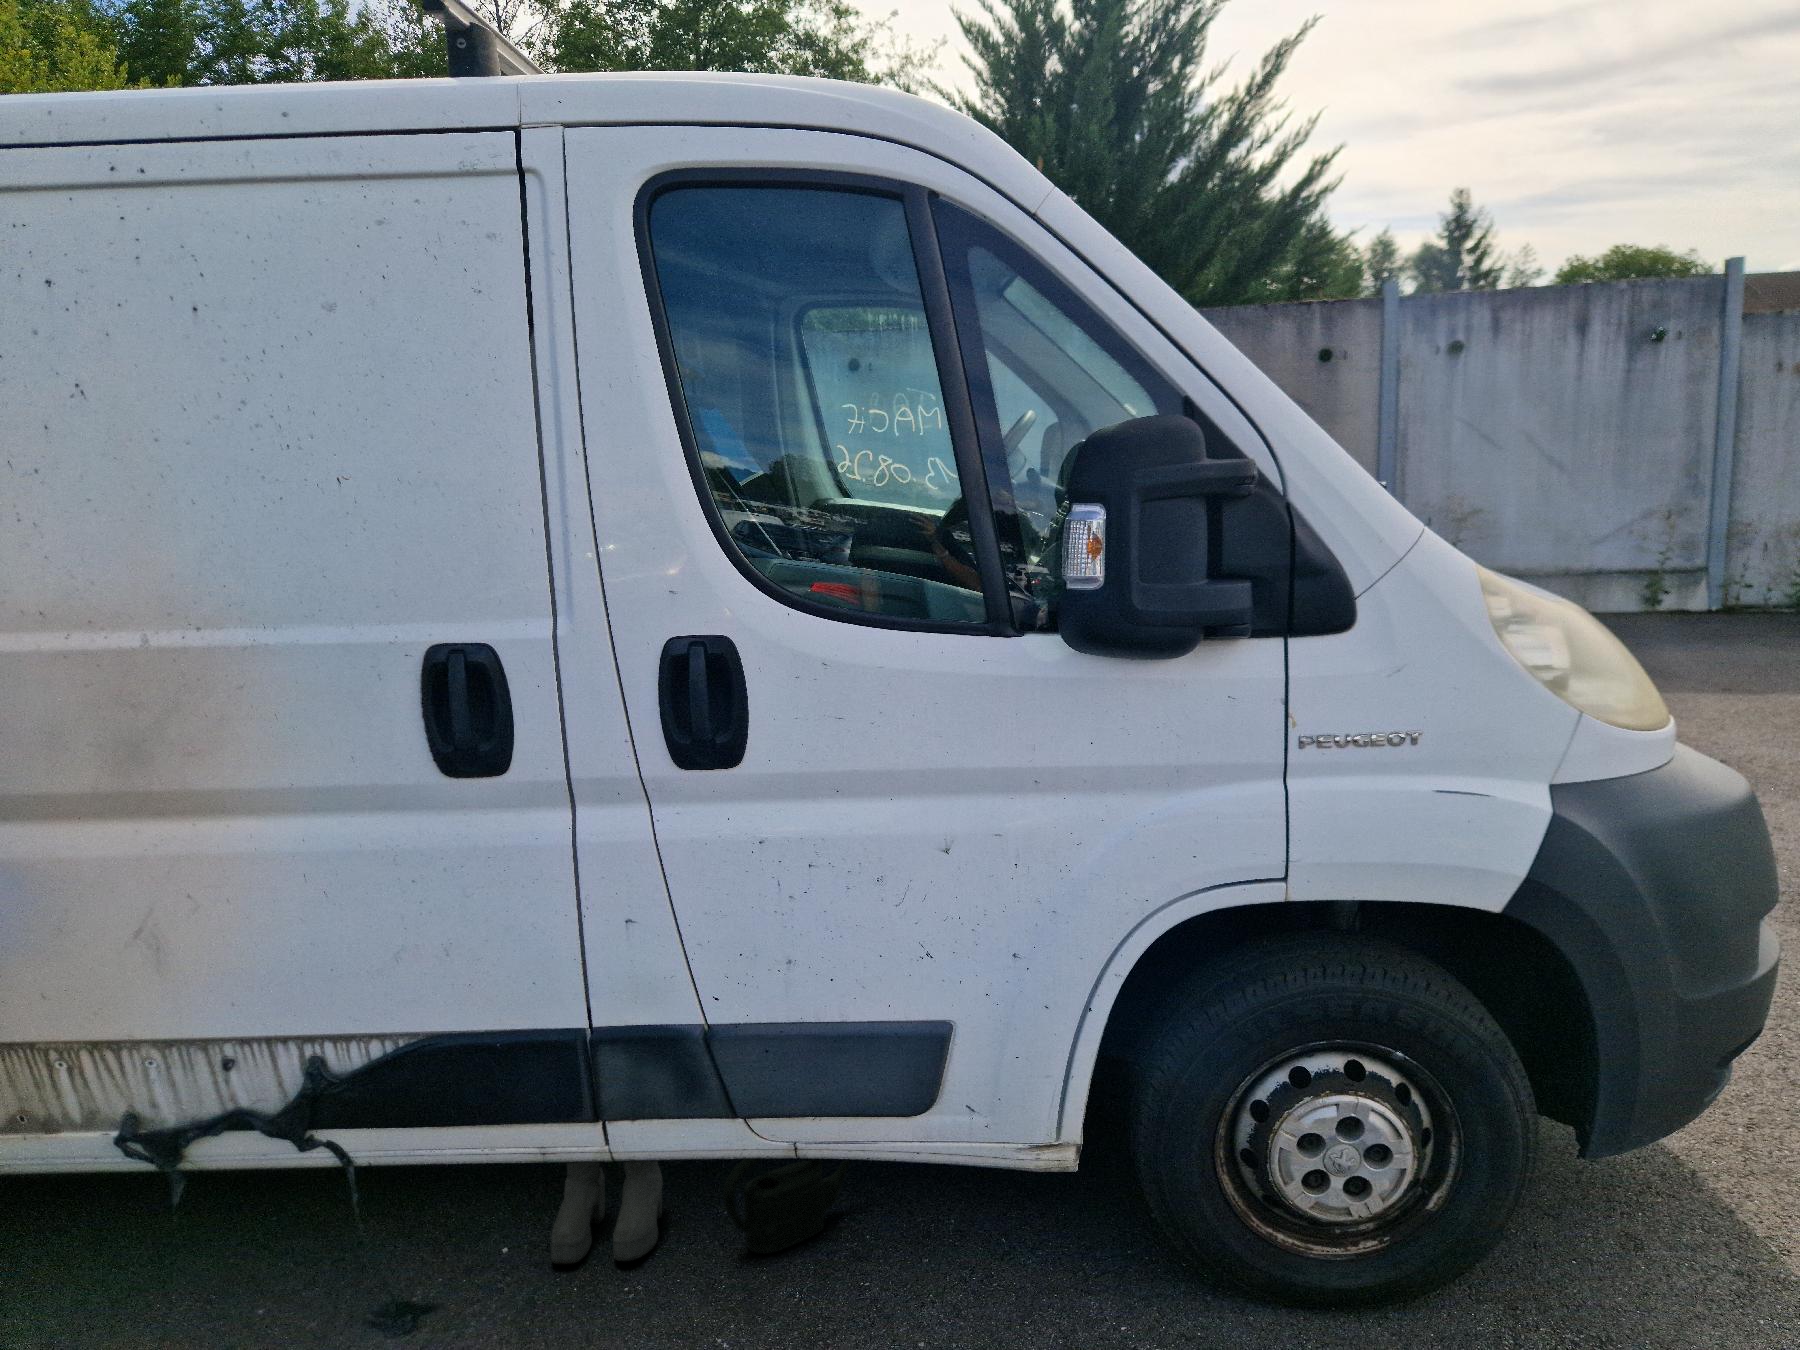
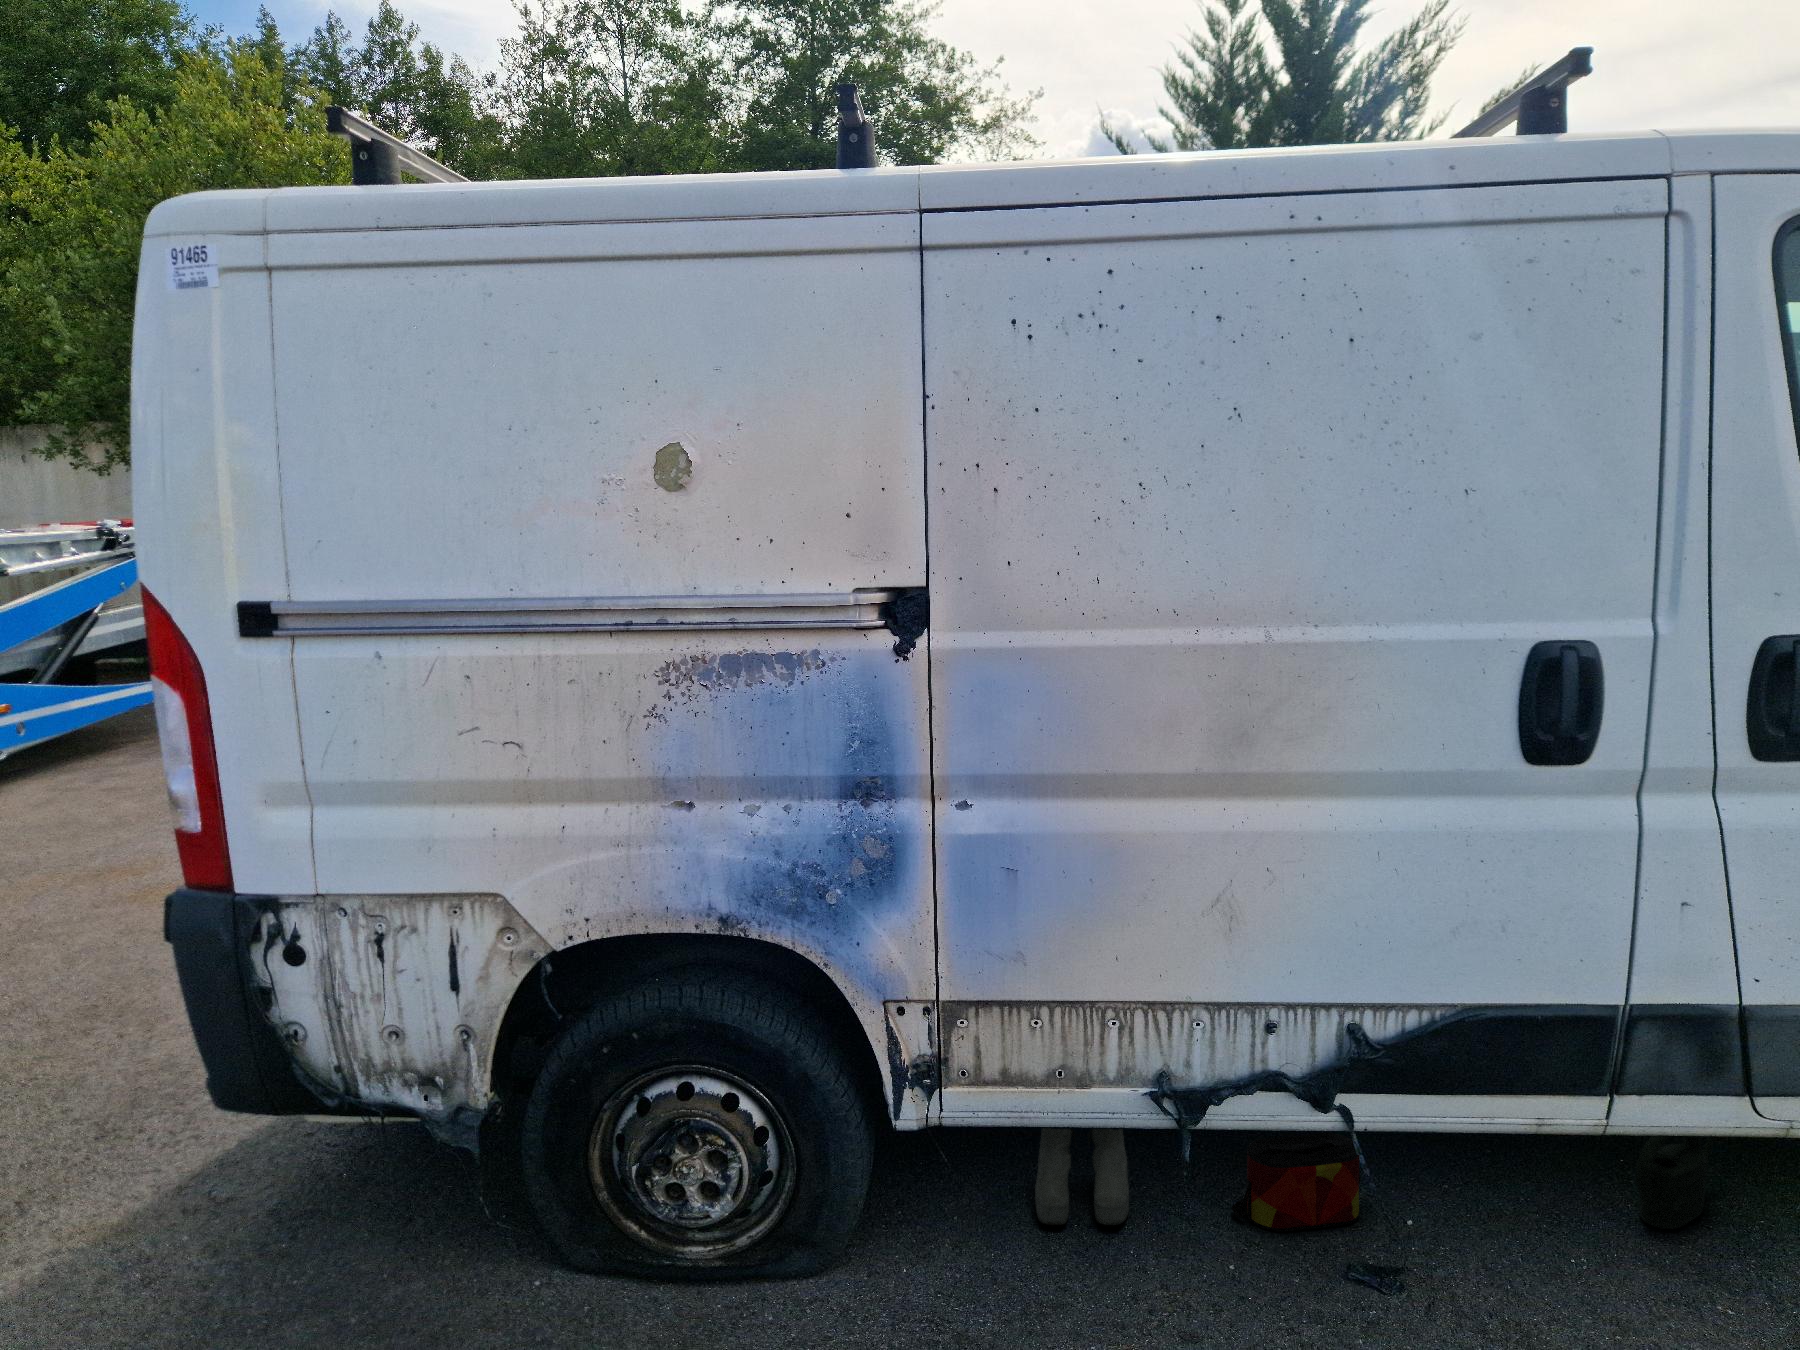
boots: present [551,1161,662,1264] -> present [1035,1127,1129,1225]
bag: none [312,1167,467,1278] -> present [1232,1133,1361,1232]

